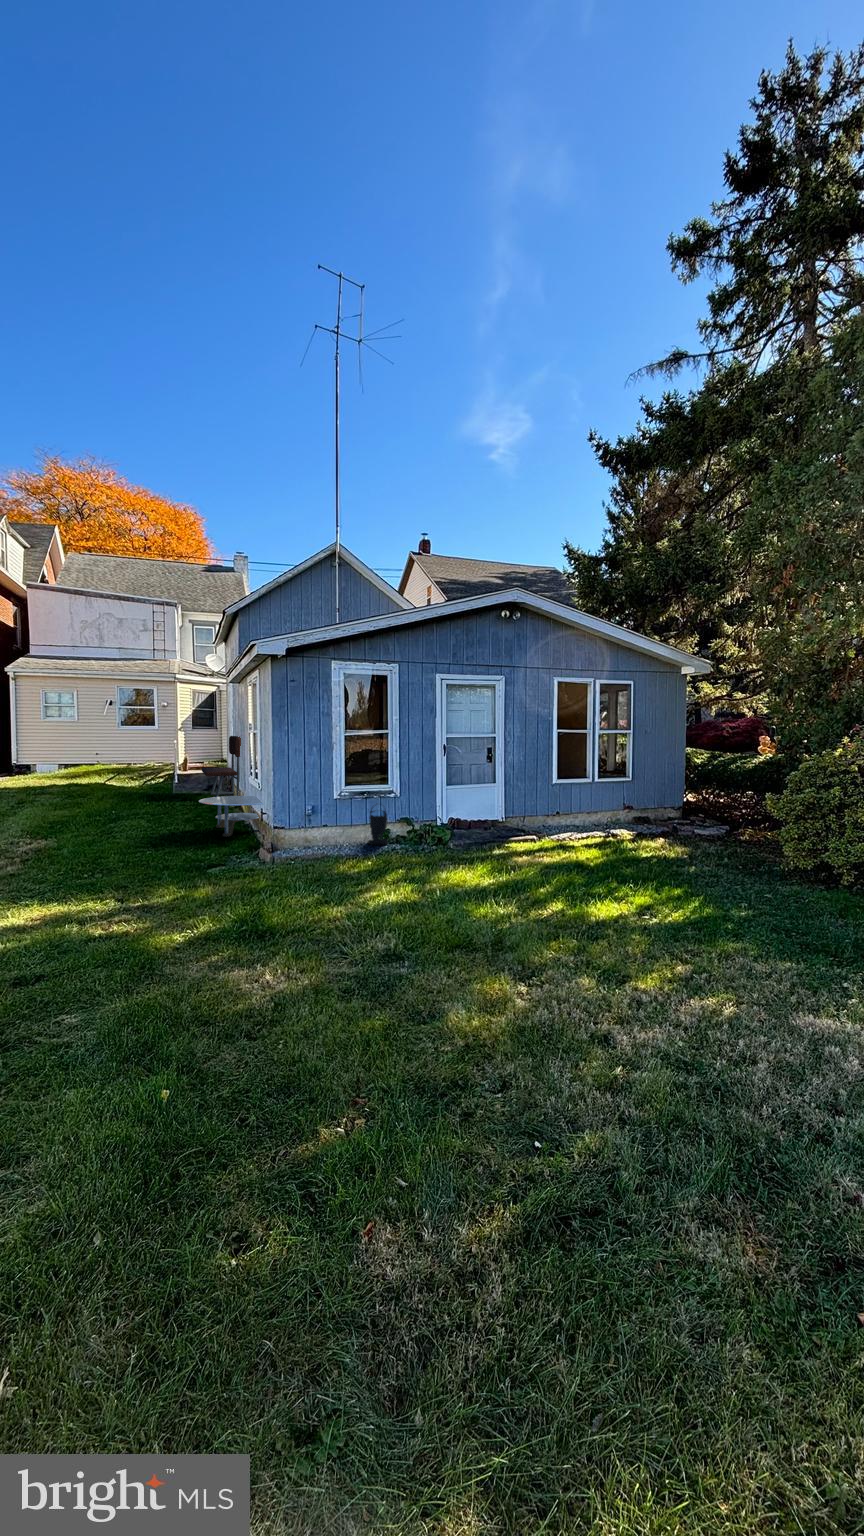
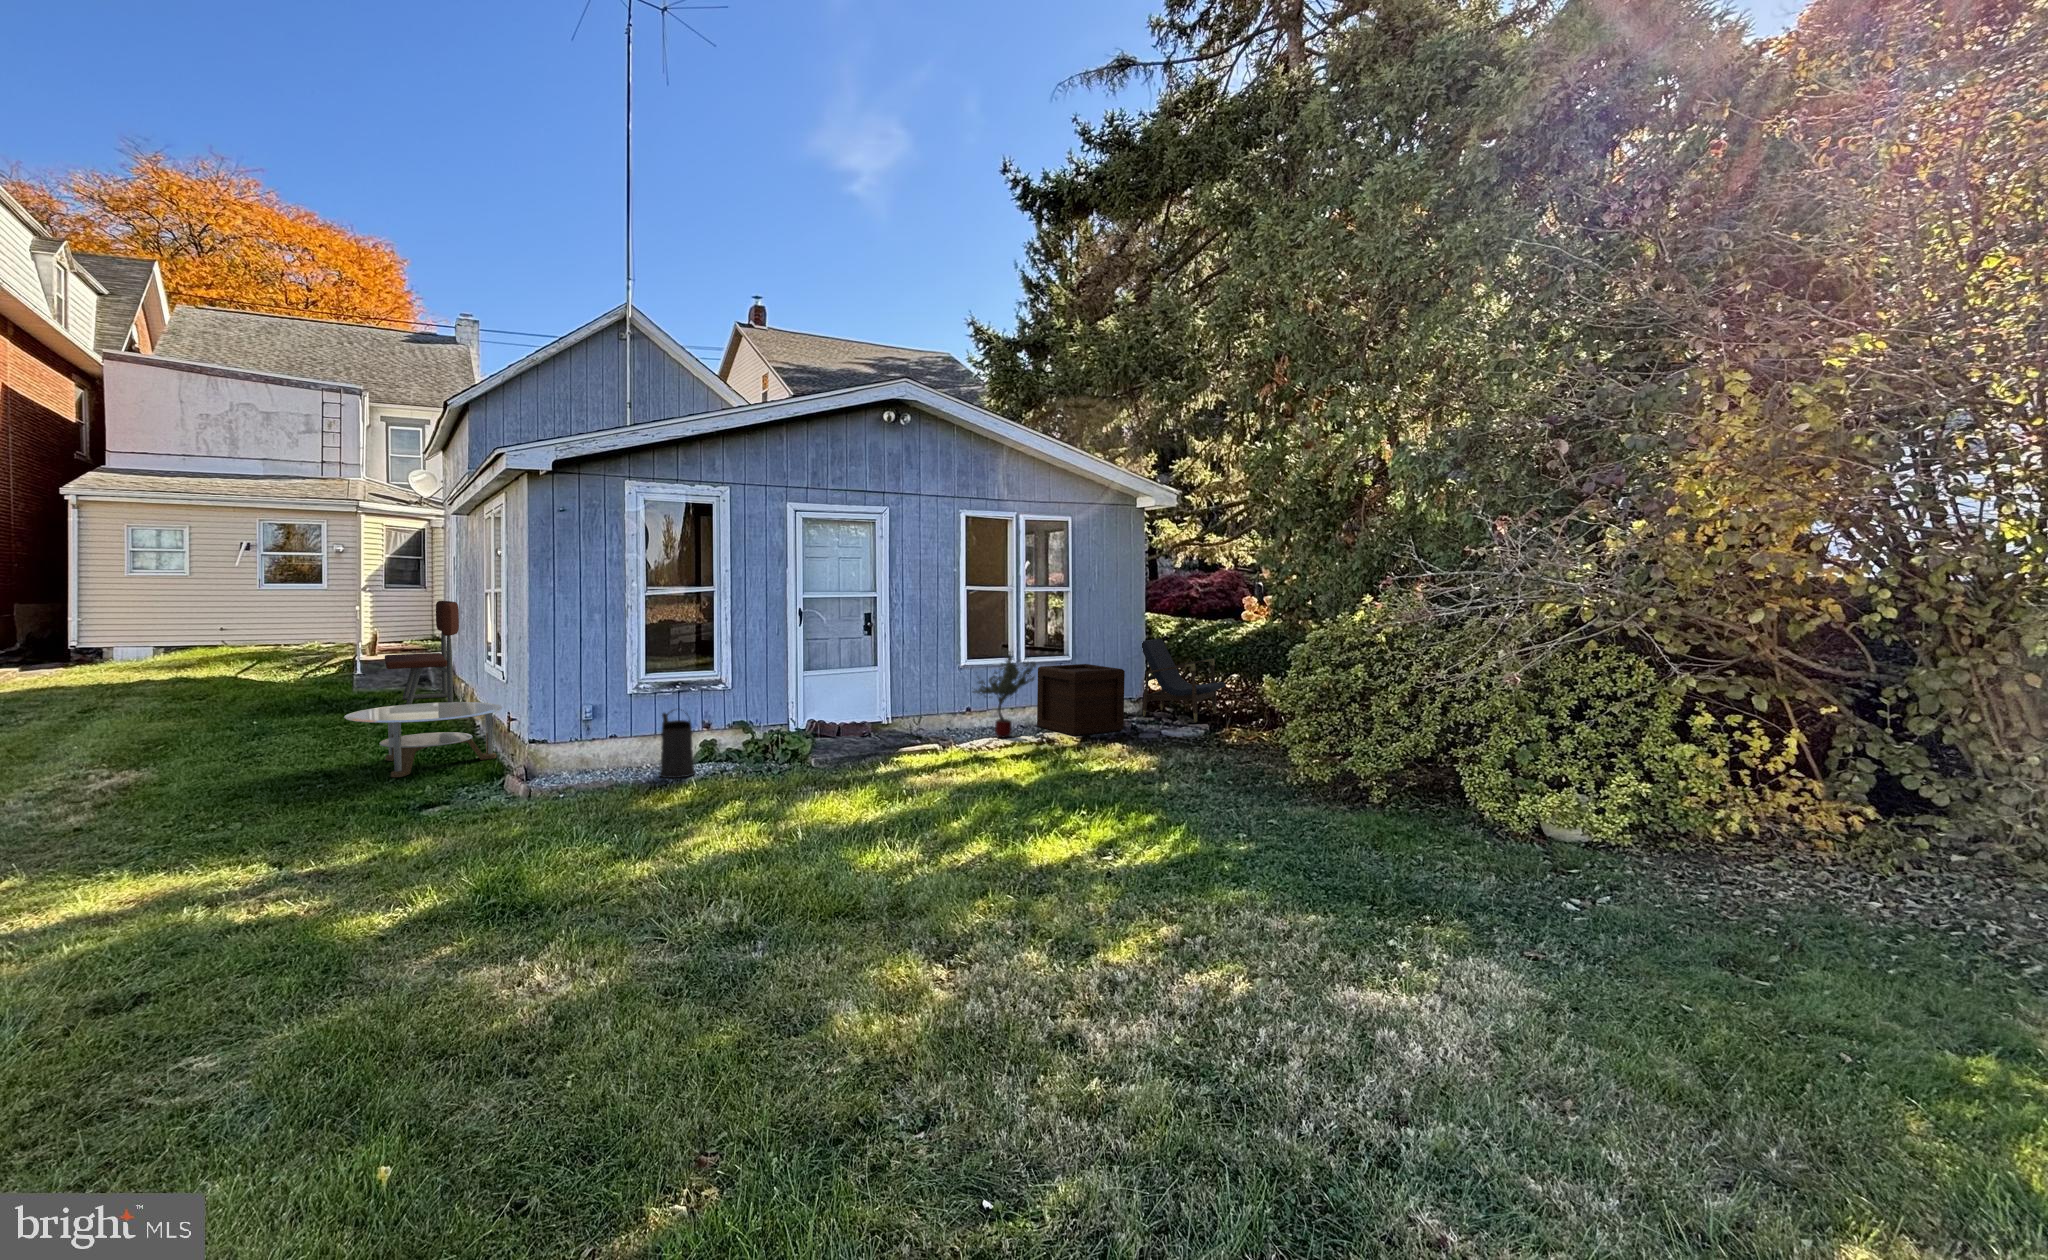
lounge chair: none [679,769,743,828] -> present [1142,638,1226,722]
potted tree: none [558,773,603,832] -> present [973,651,1036,738]
wooden crate: none [603,785,666,833] -> present [1037,664,1125,736]

